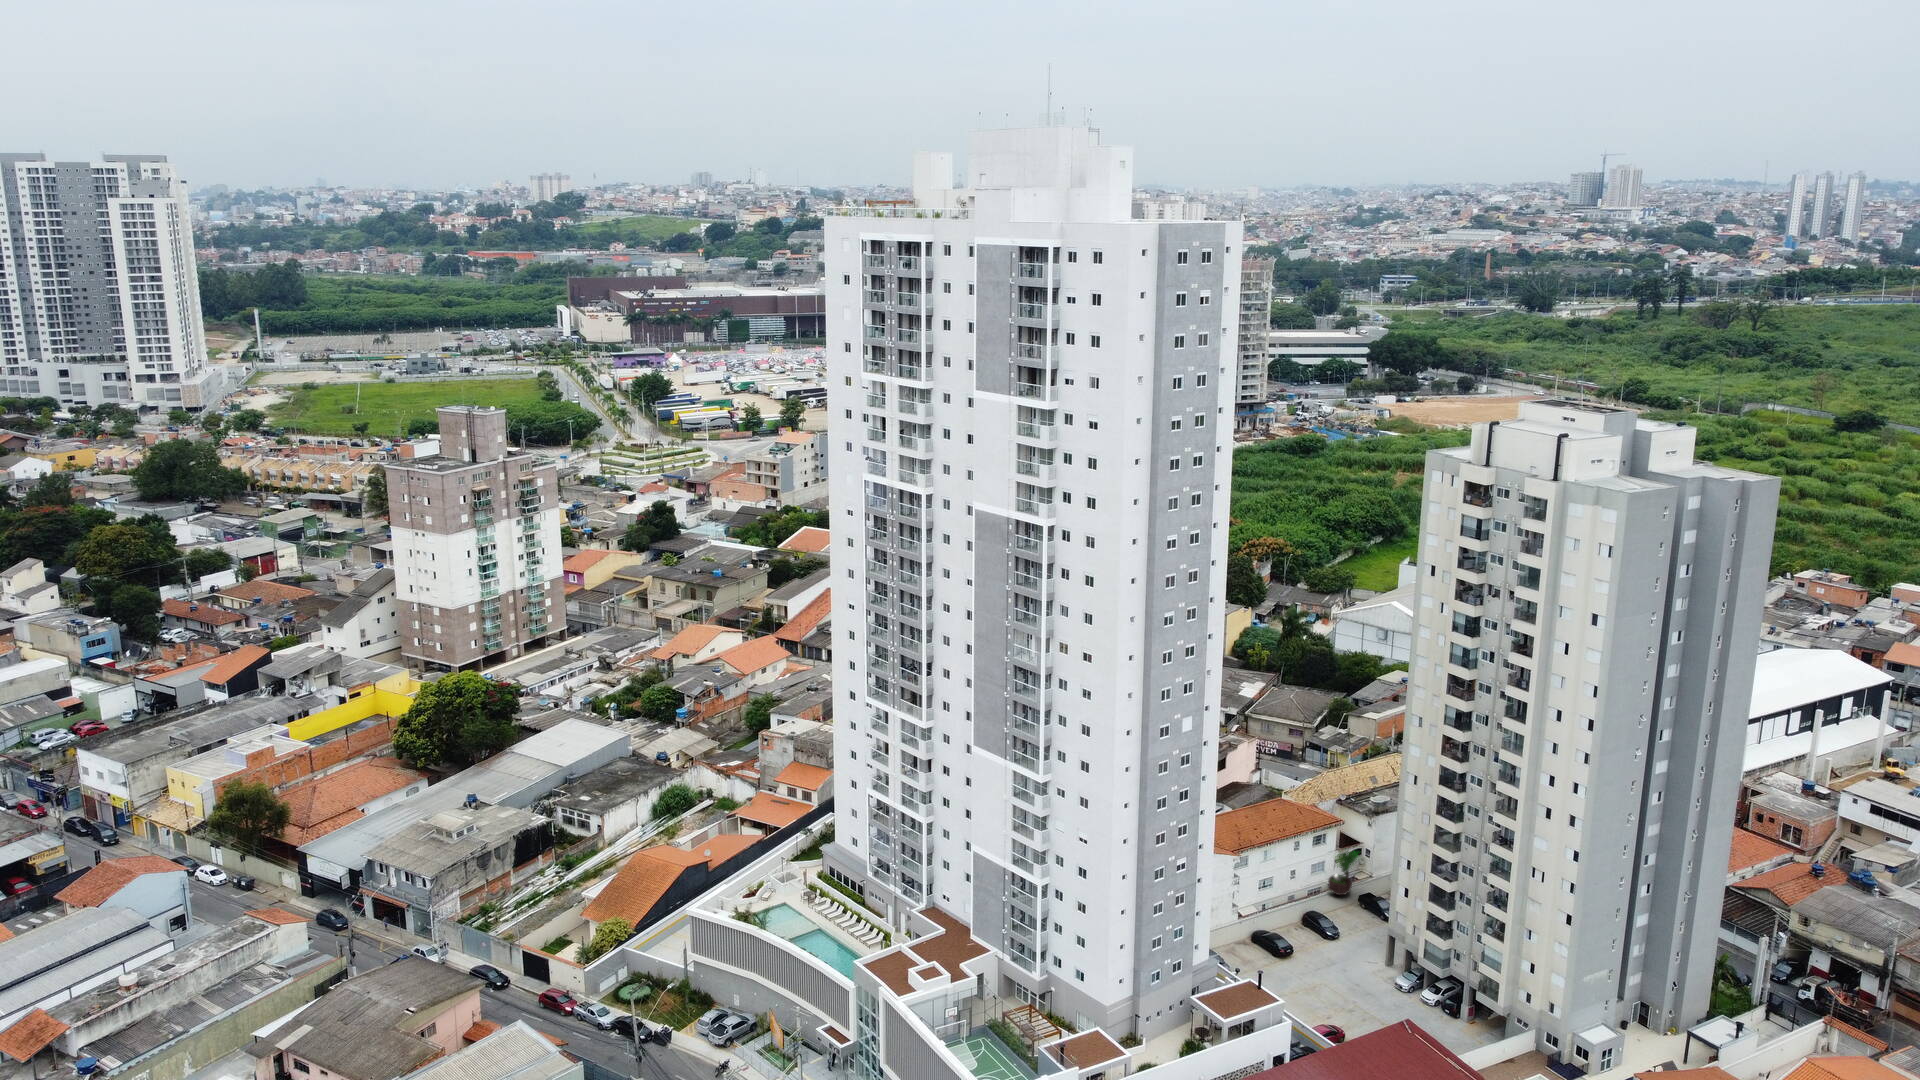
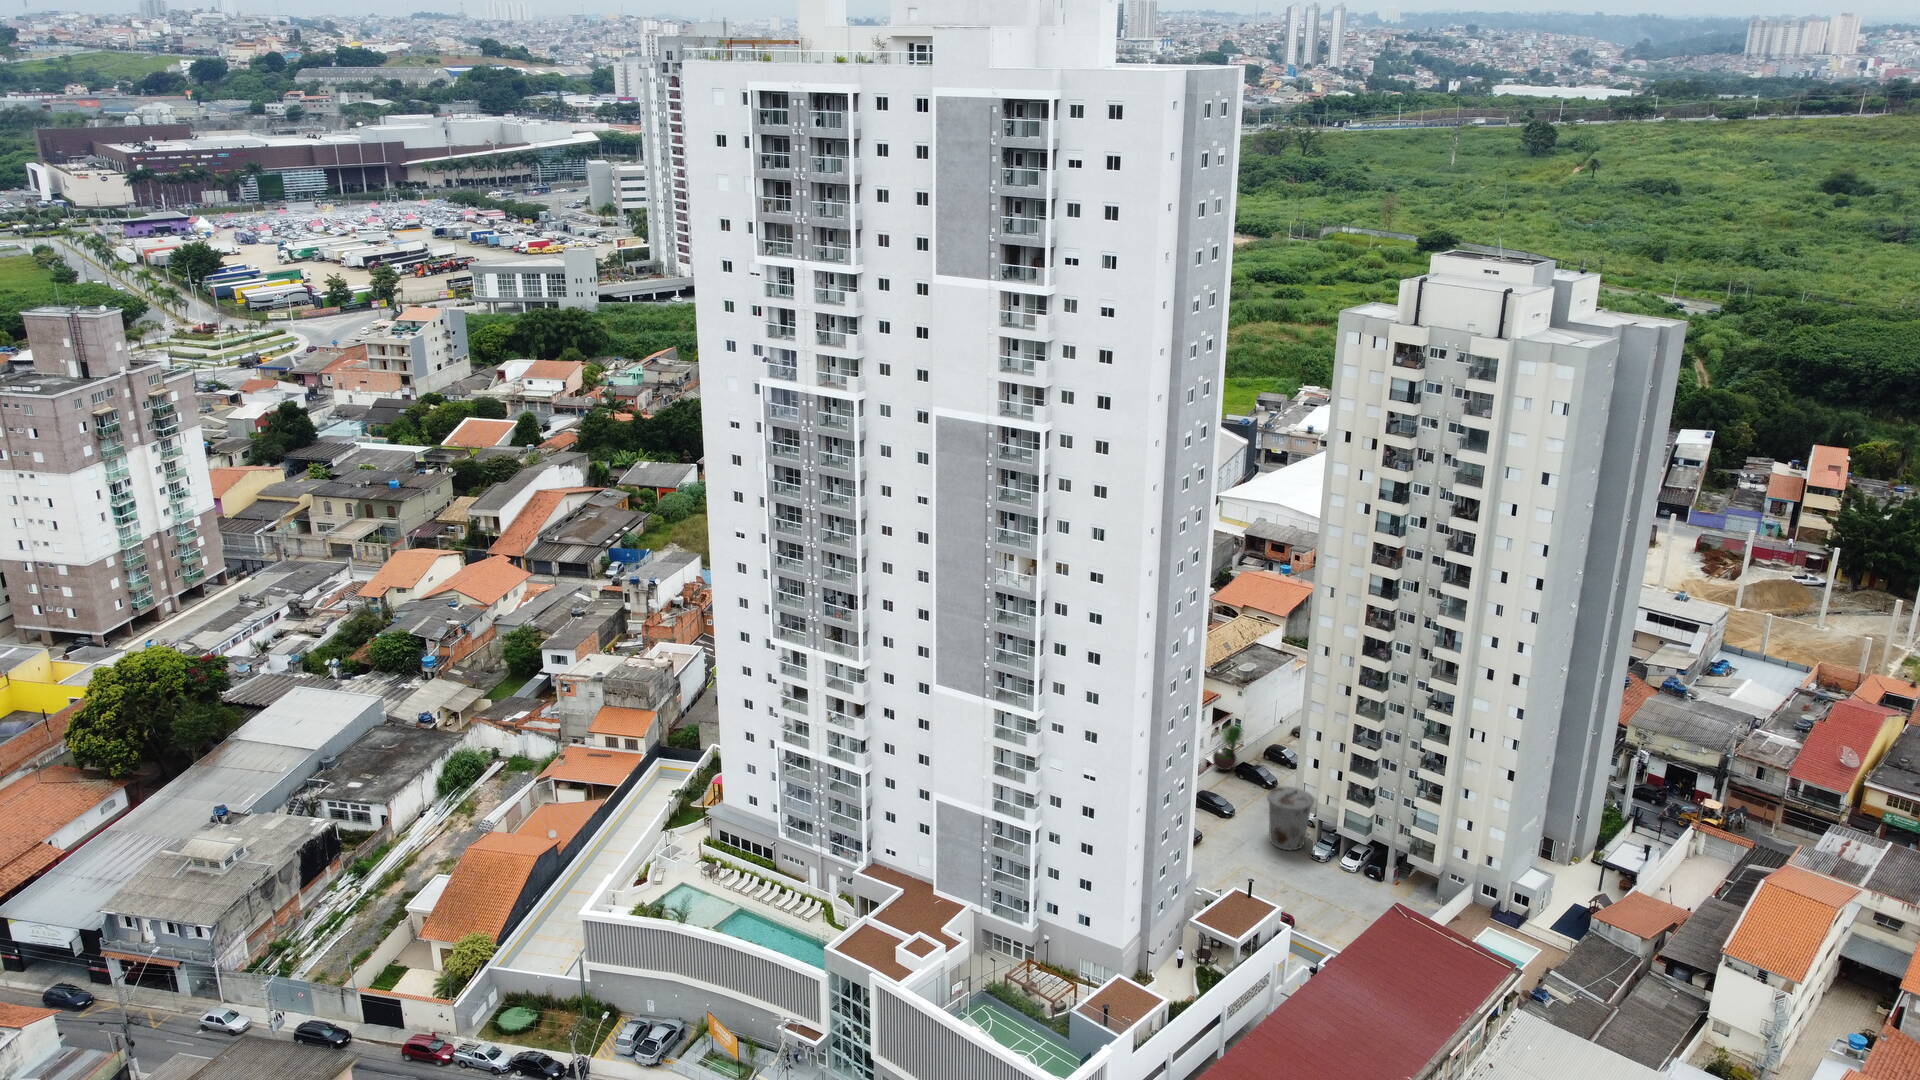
trash can: none [1348,911,1395,975] -> present [1267,787,1314,850]

